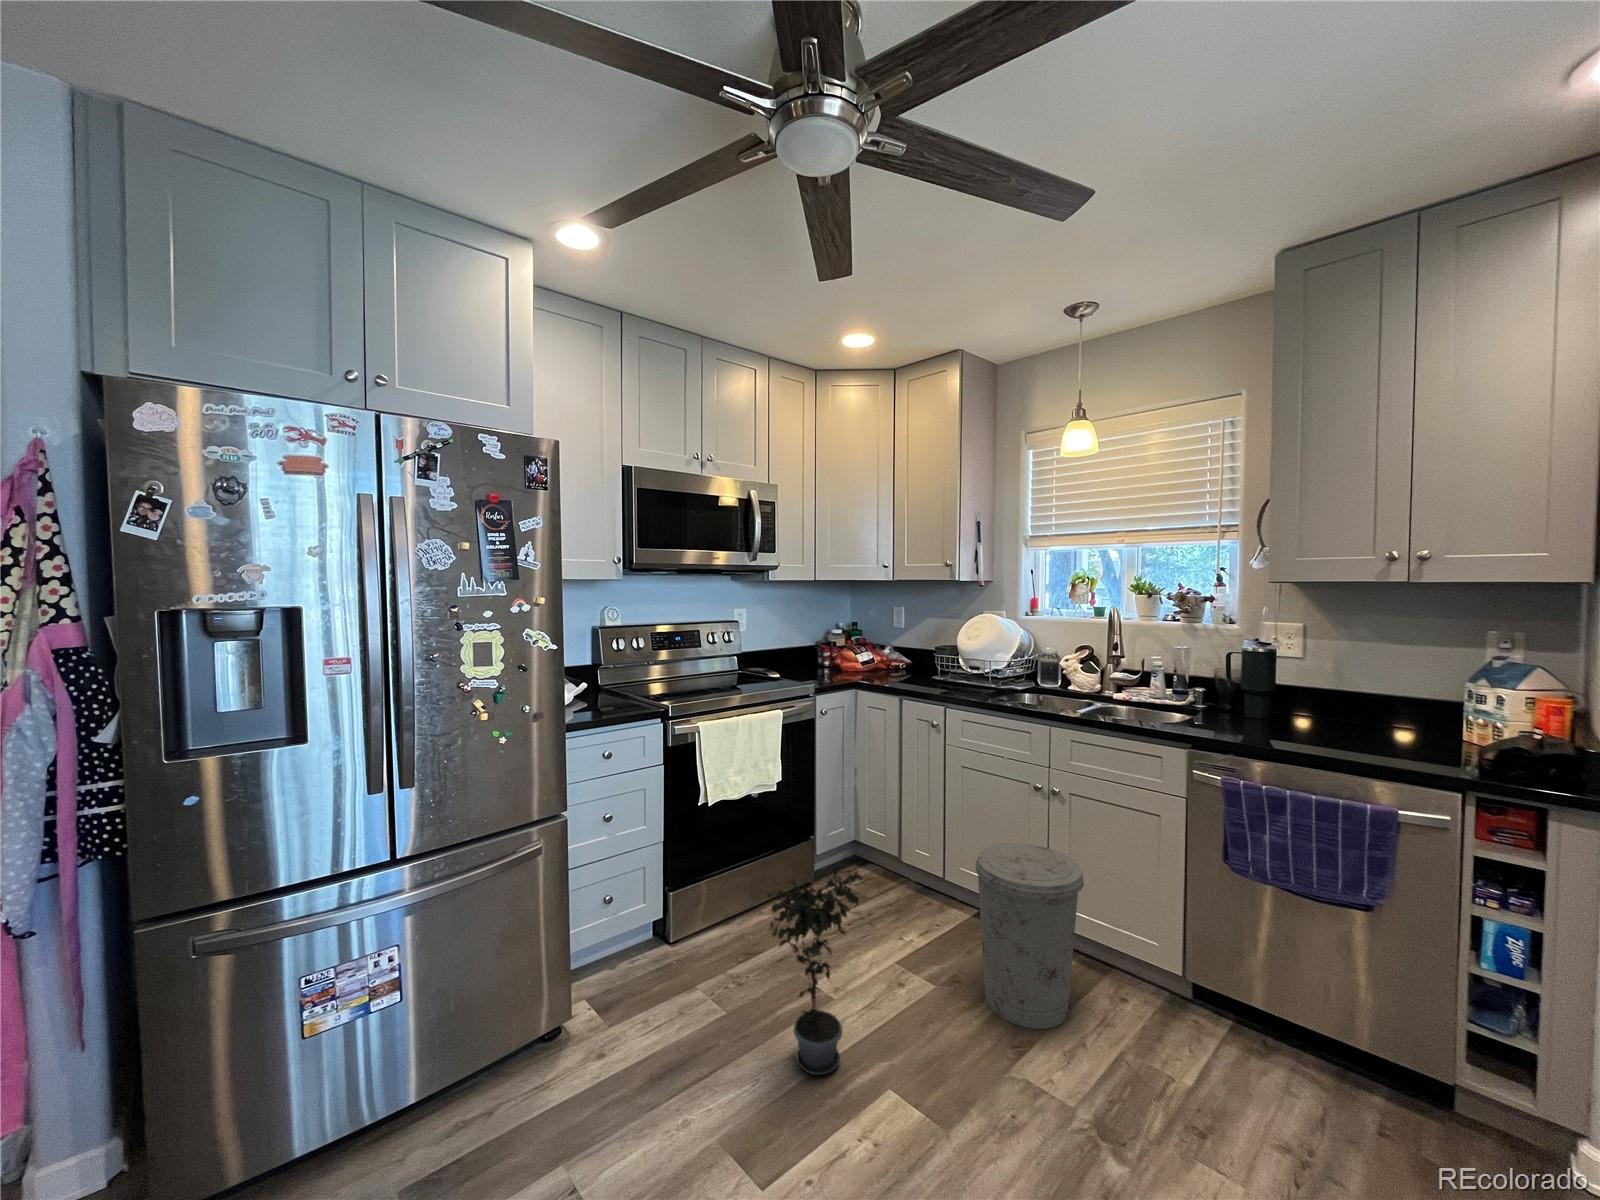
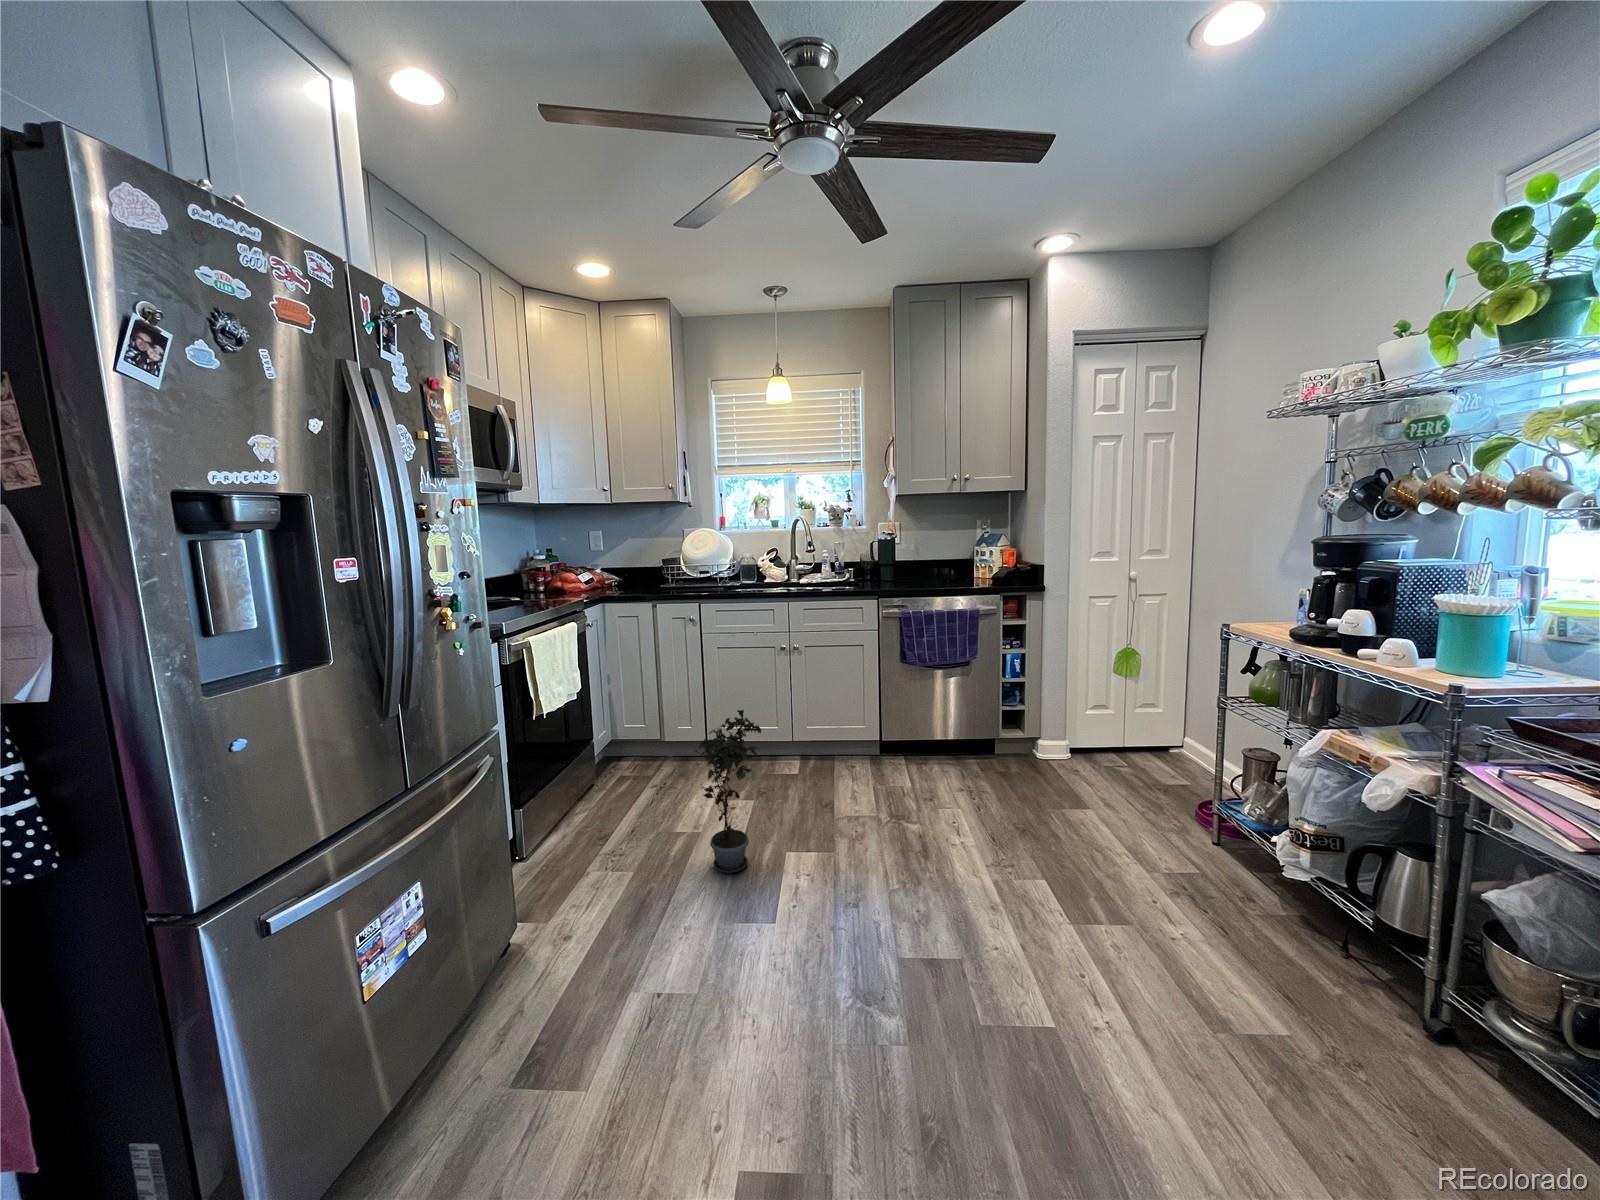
trash can: present [976,843,1084,1029] -> none [774,682,844,797]

